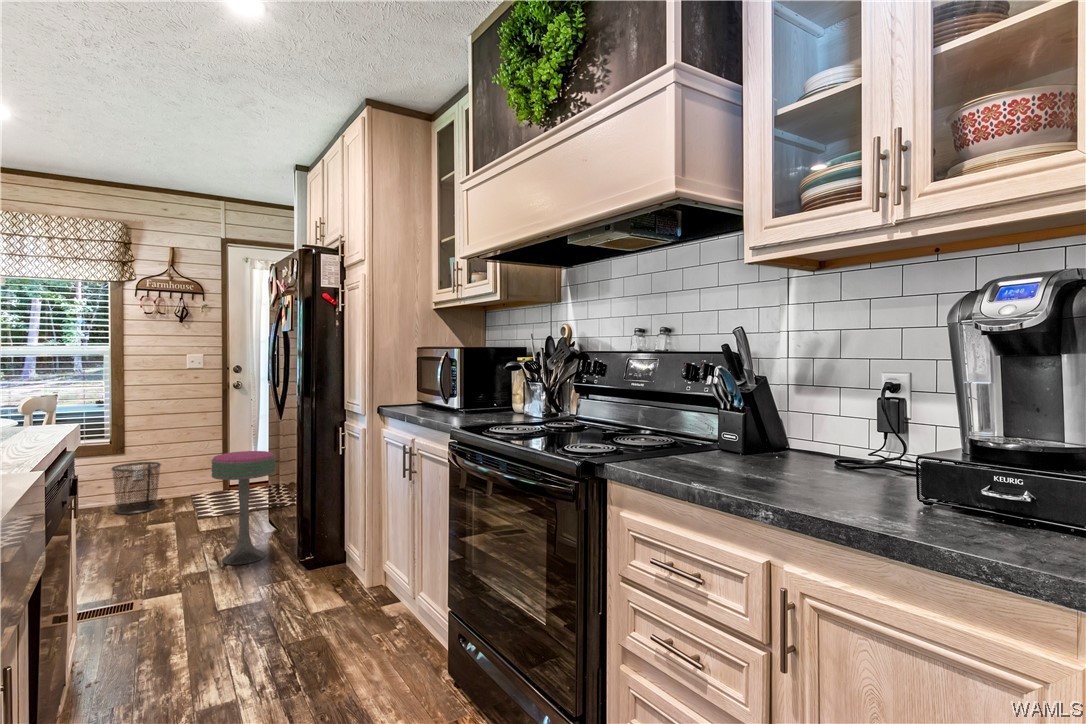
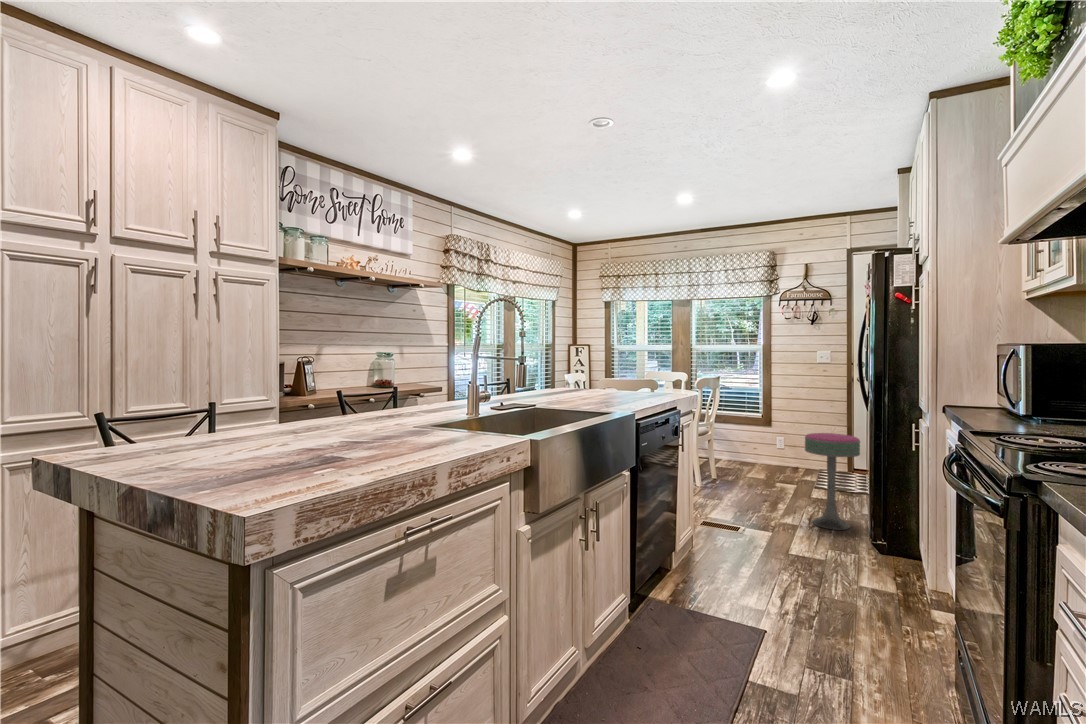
waste bin: present [111,462,161,514] -> none [760,434,794,473]

